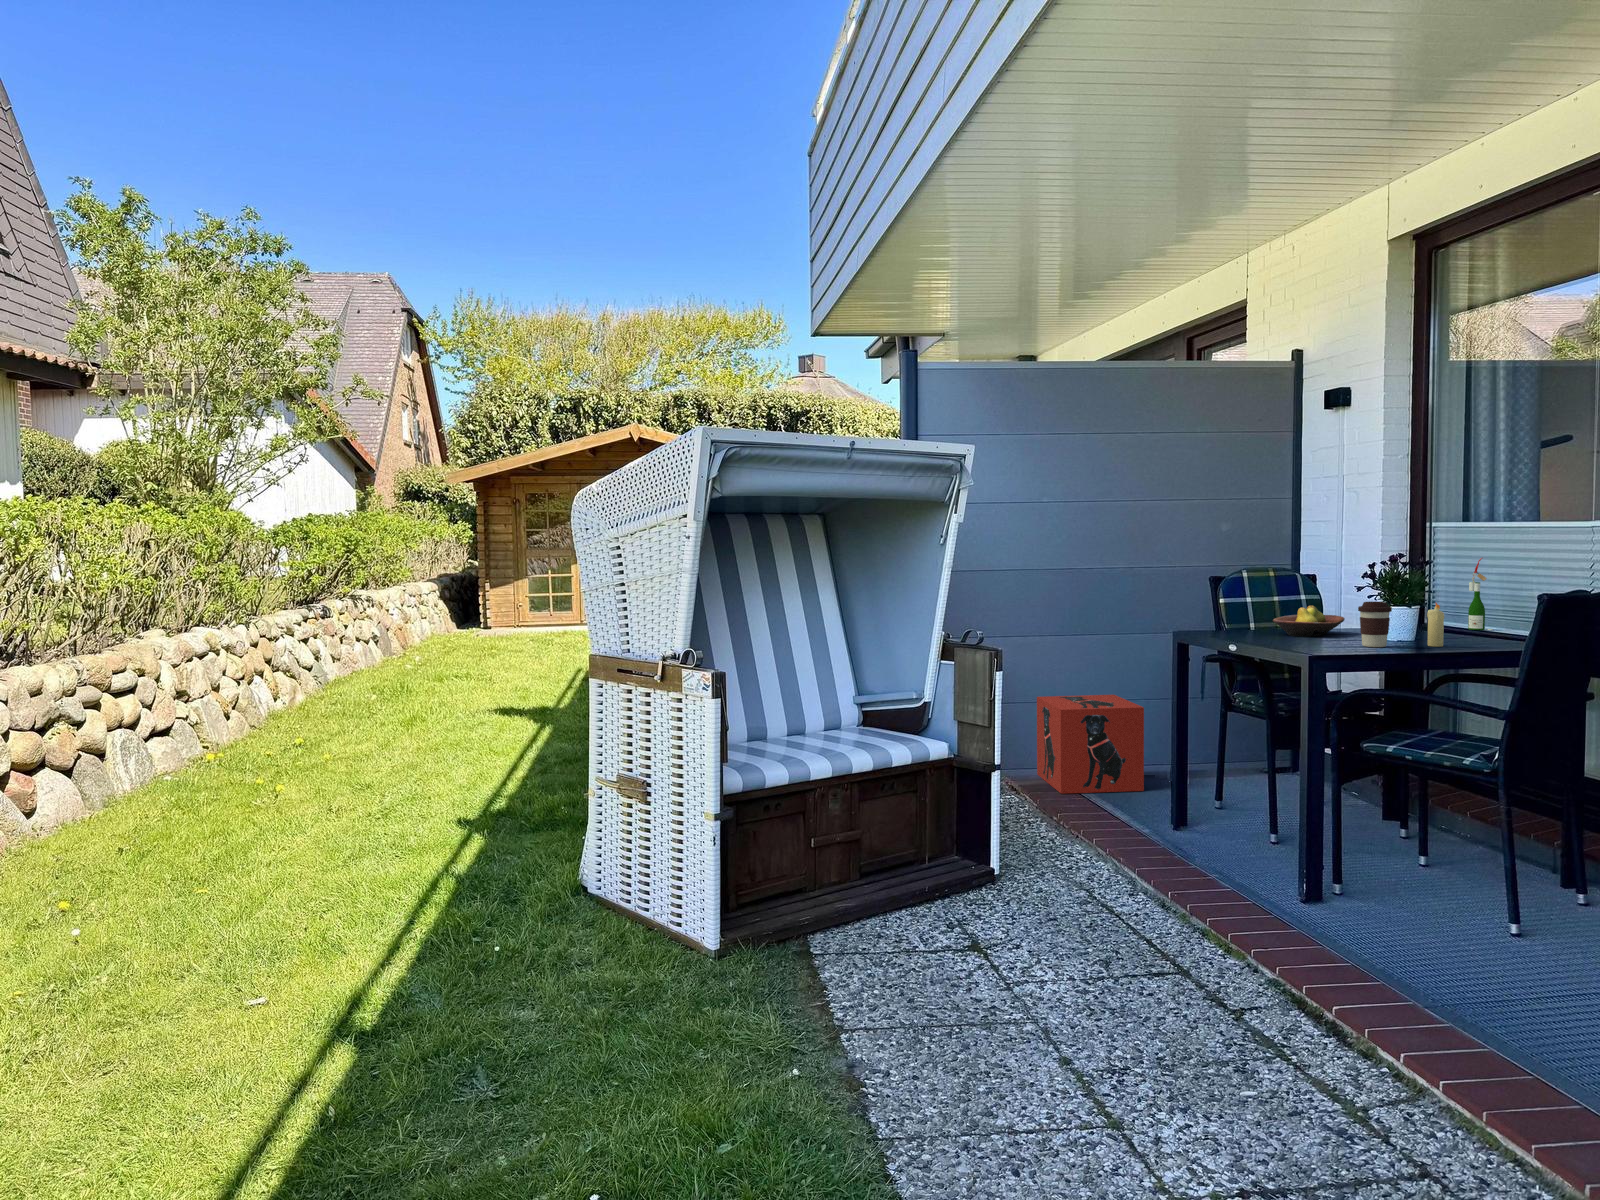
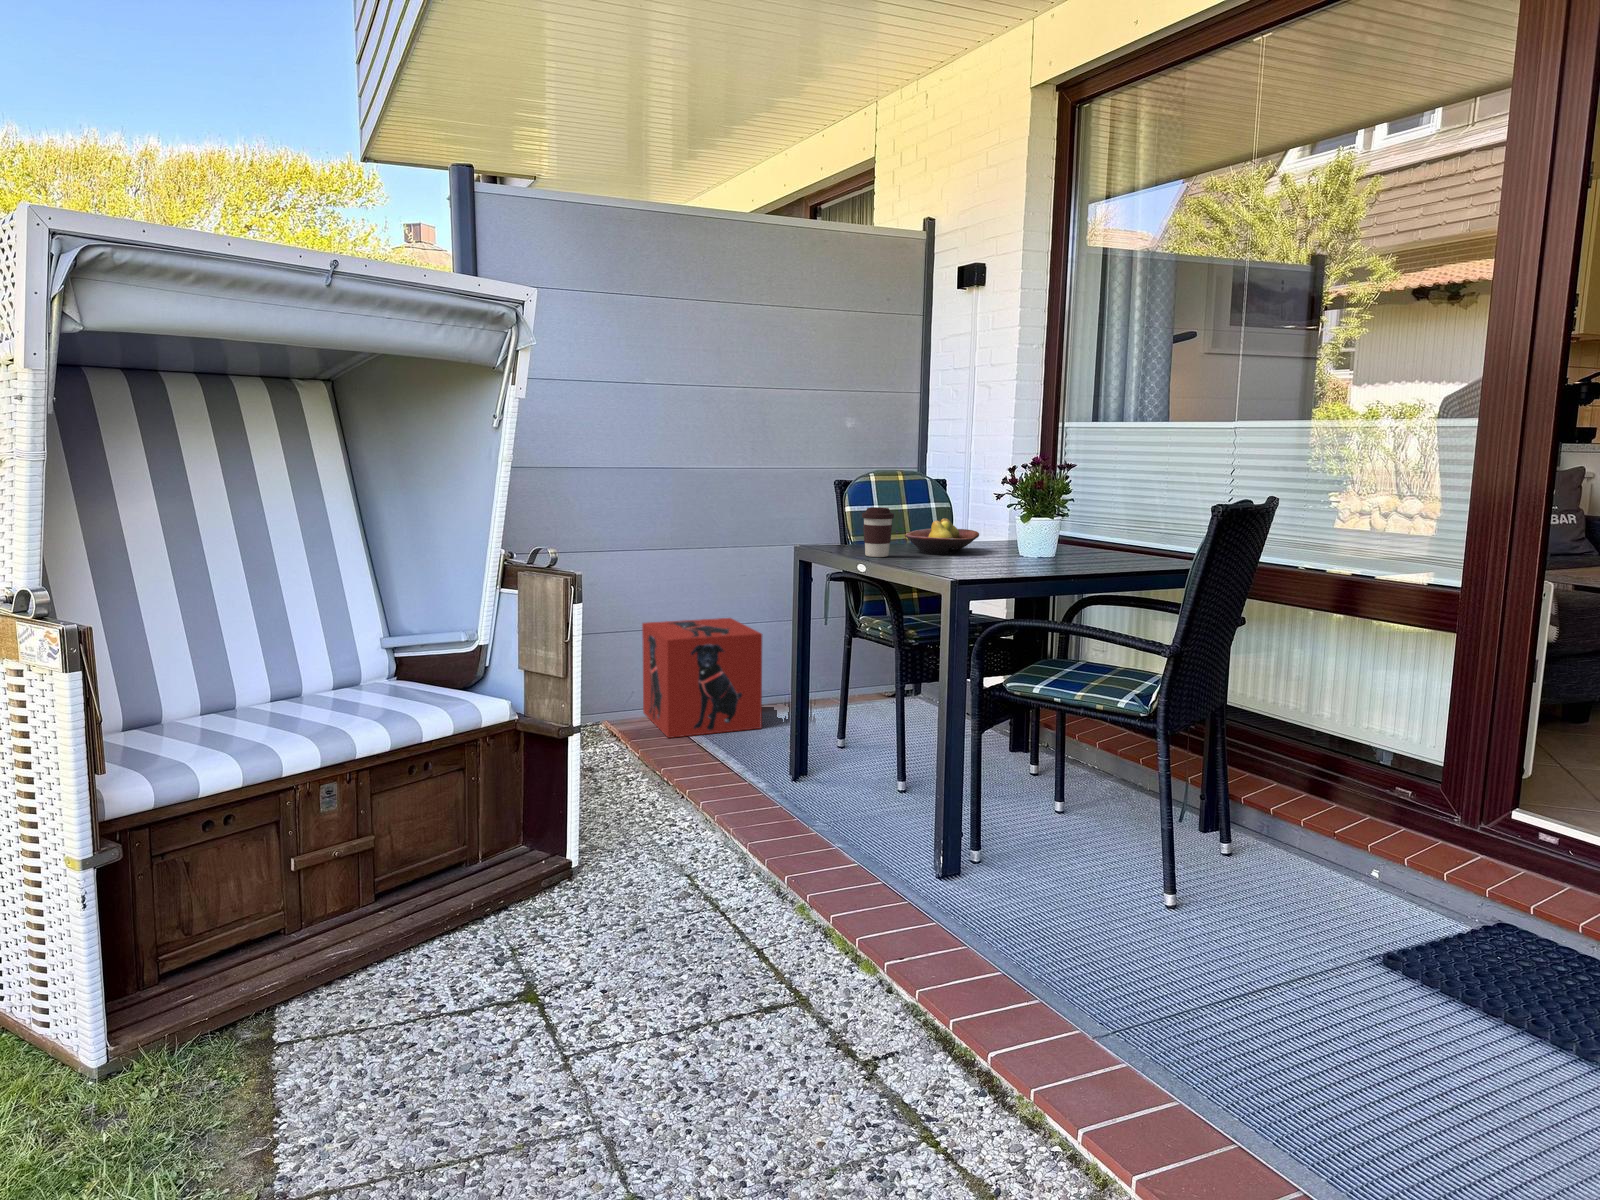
wine bottle: present [1468,558,1493,630] -> none [1092,468,1115,545]
coffee cup: present [1358,602,1392,647] -> present [862,507,894,557]
candle: present [1427,603,1444,647] -> none [1070,516,1089,568]

